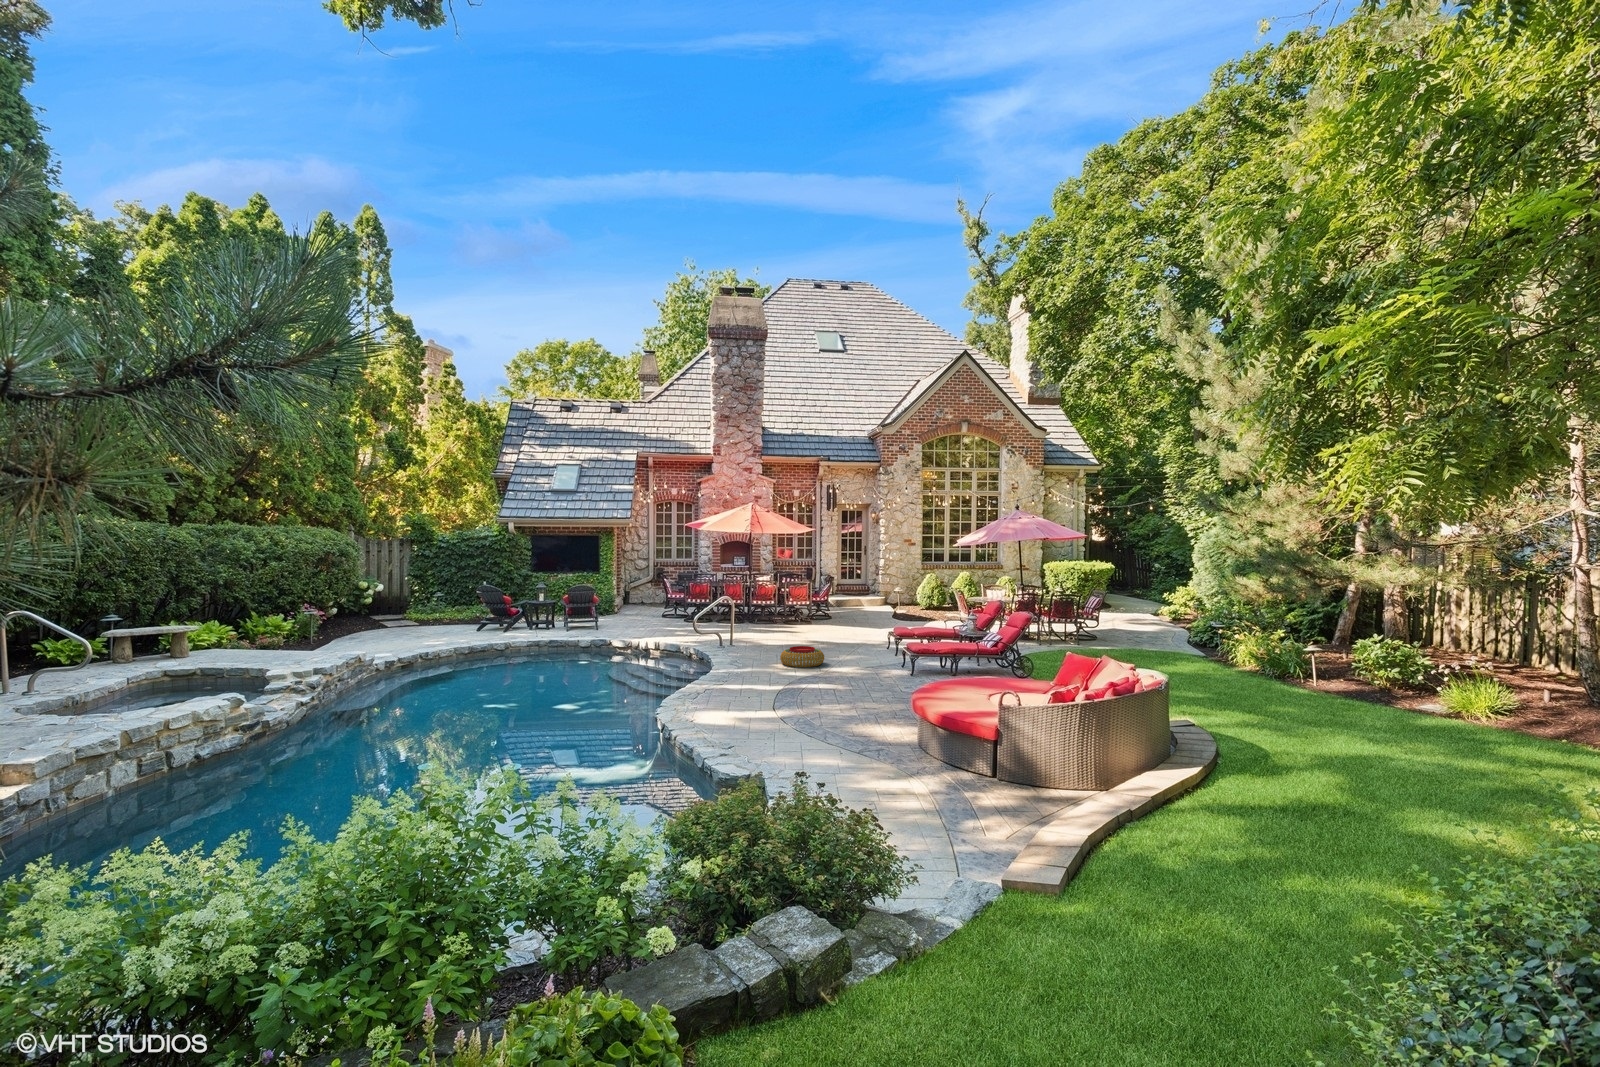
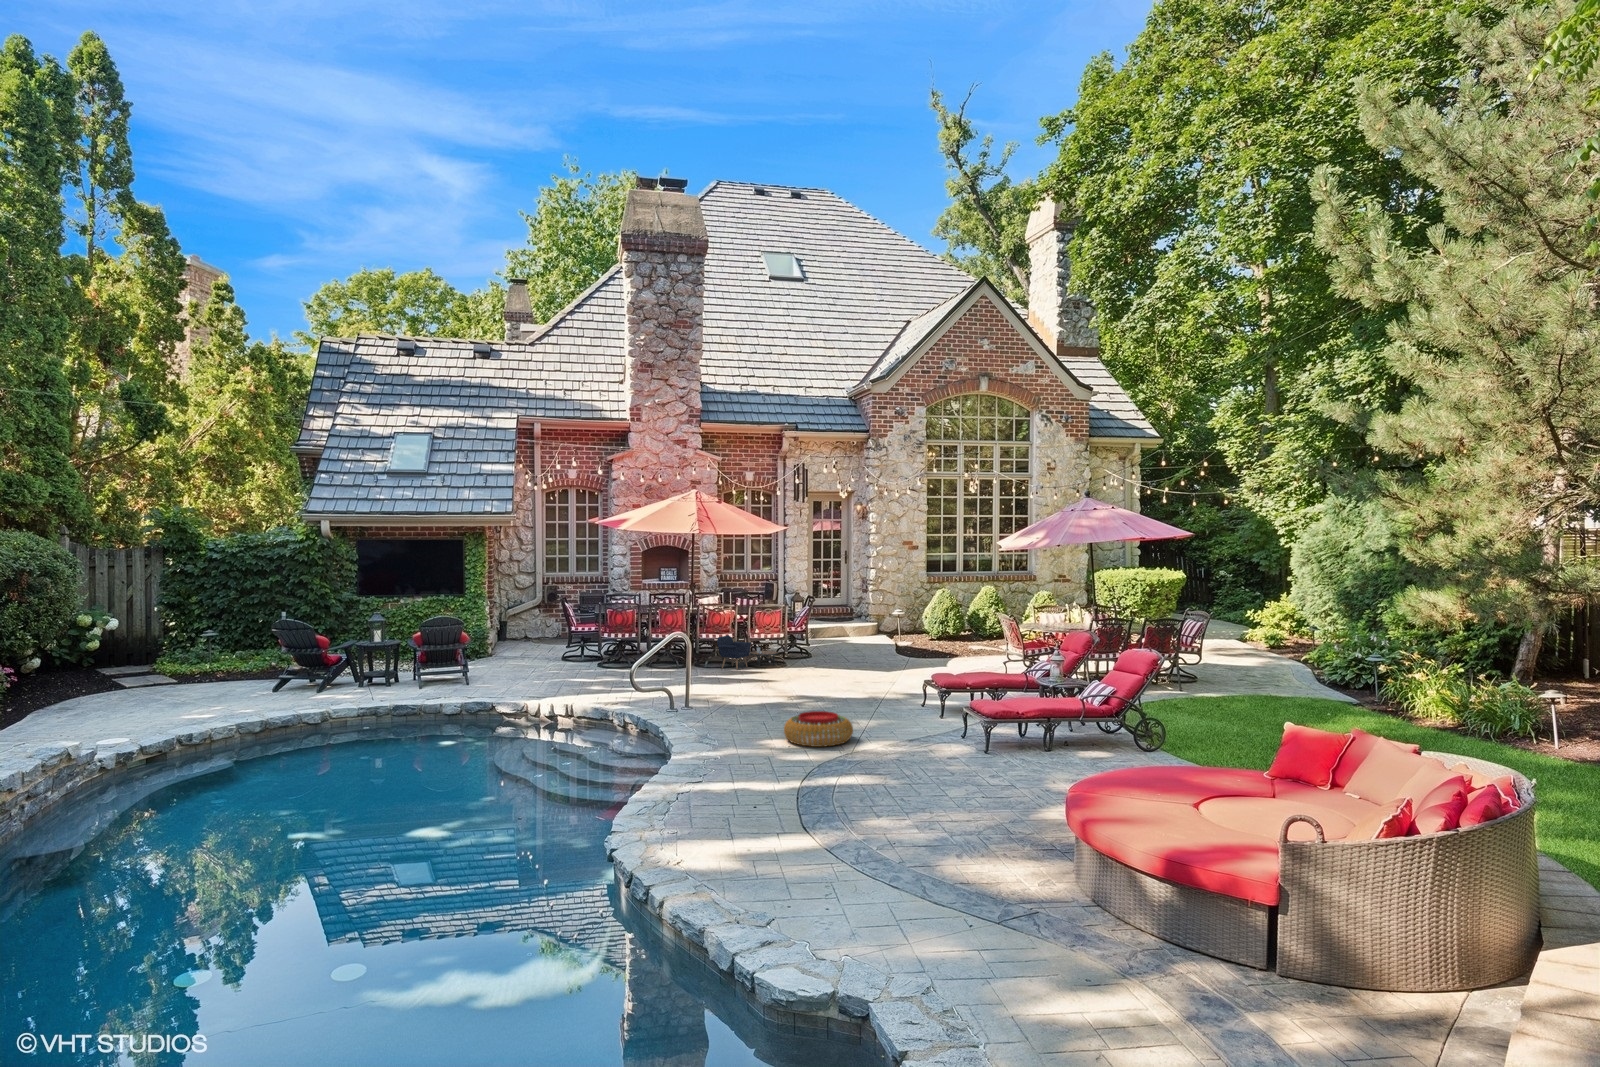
armchair: none [762,602,805,626] -> present [717,635,778,670]

